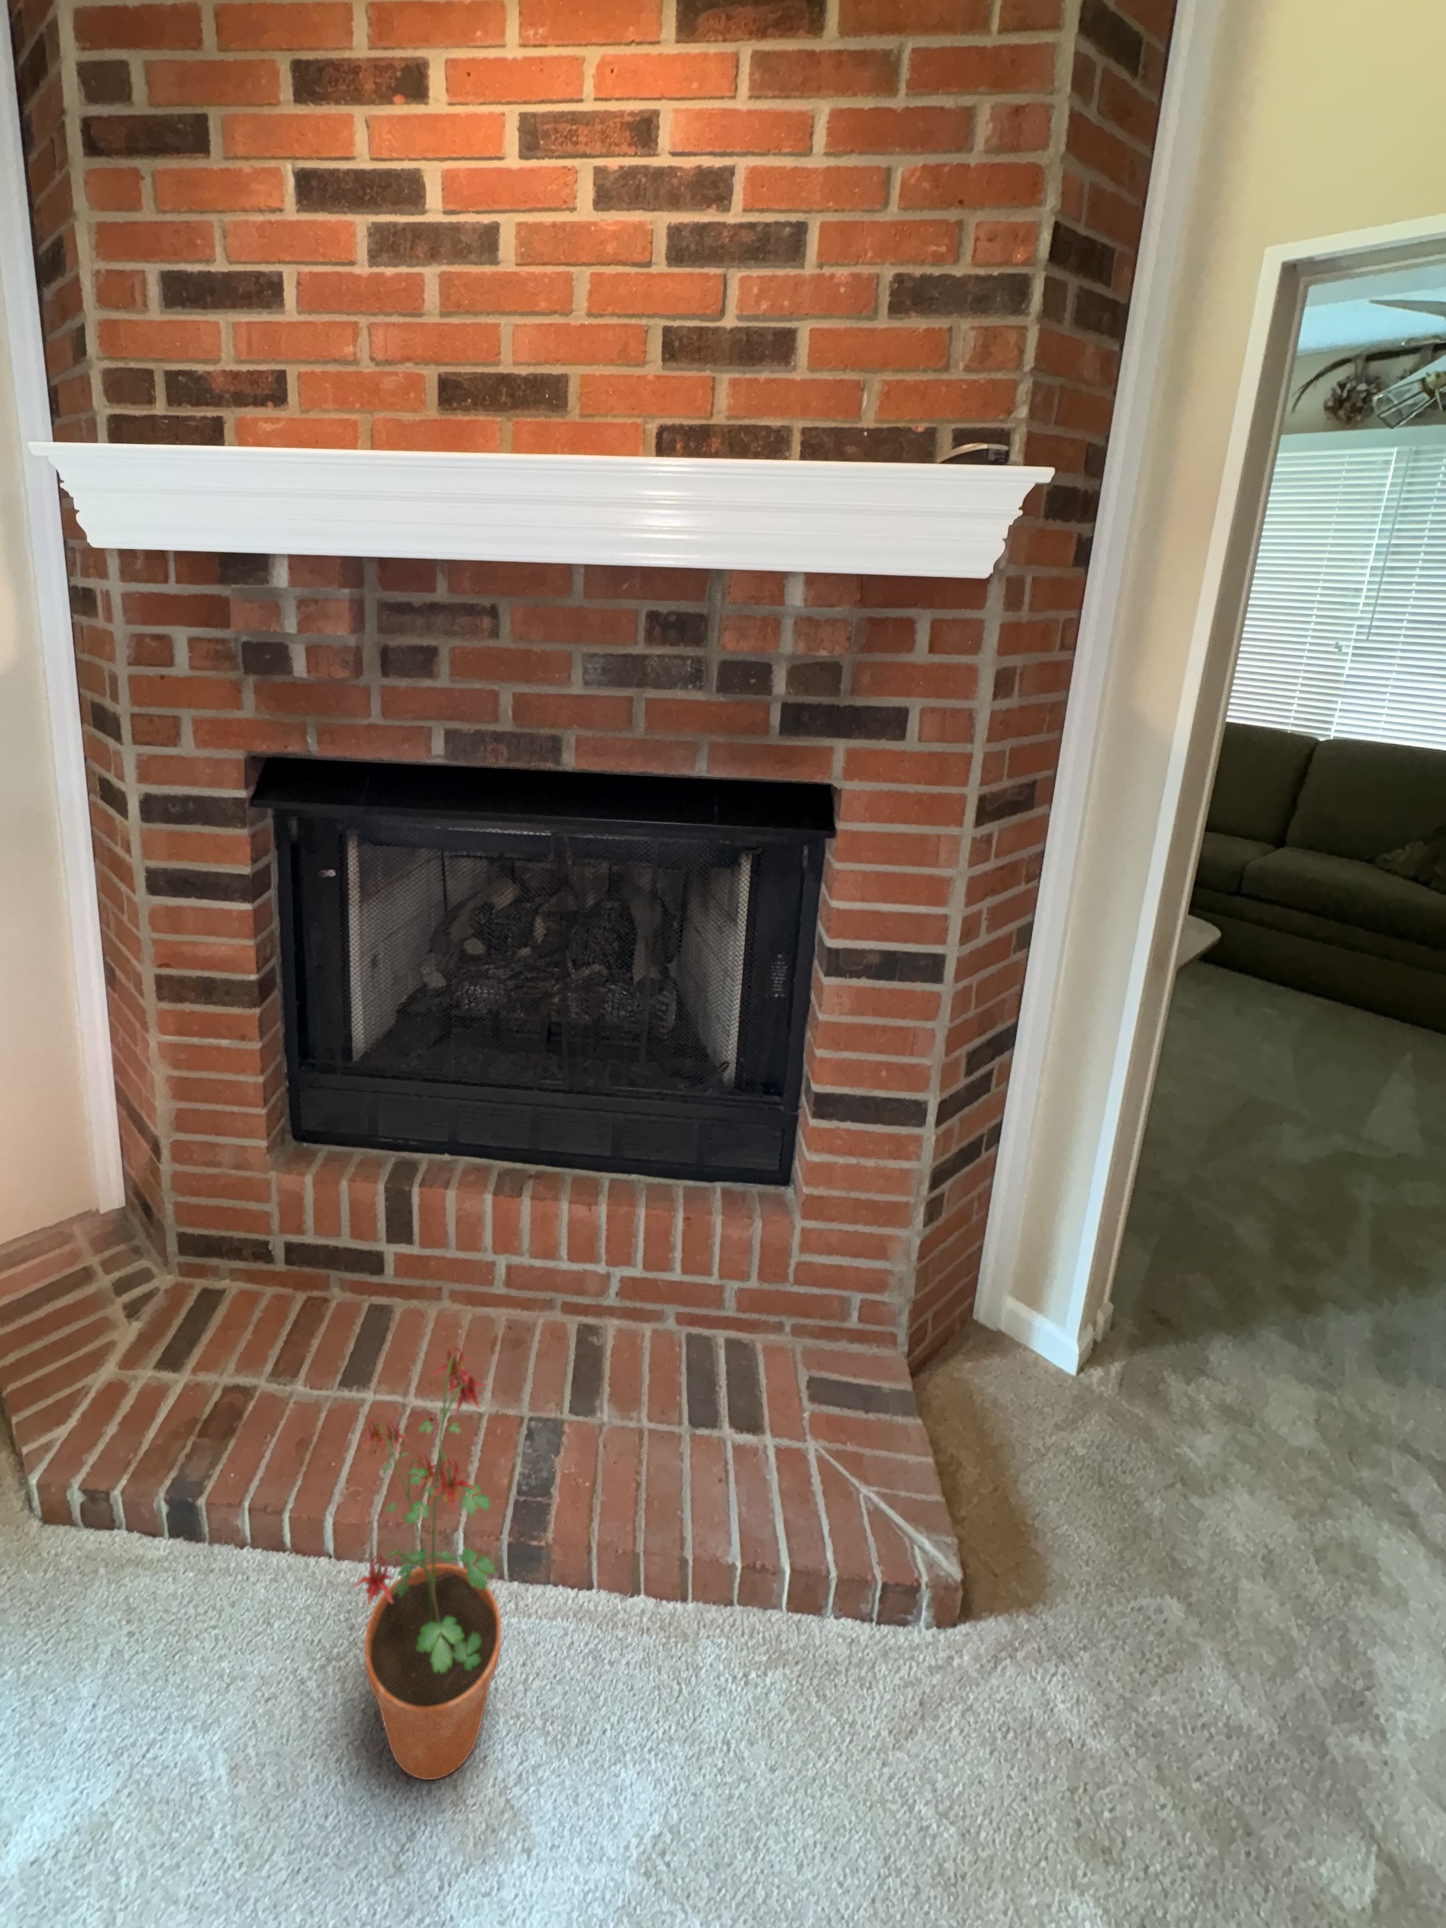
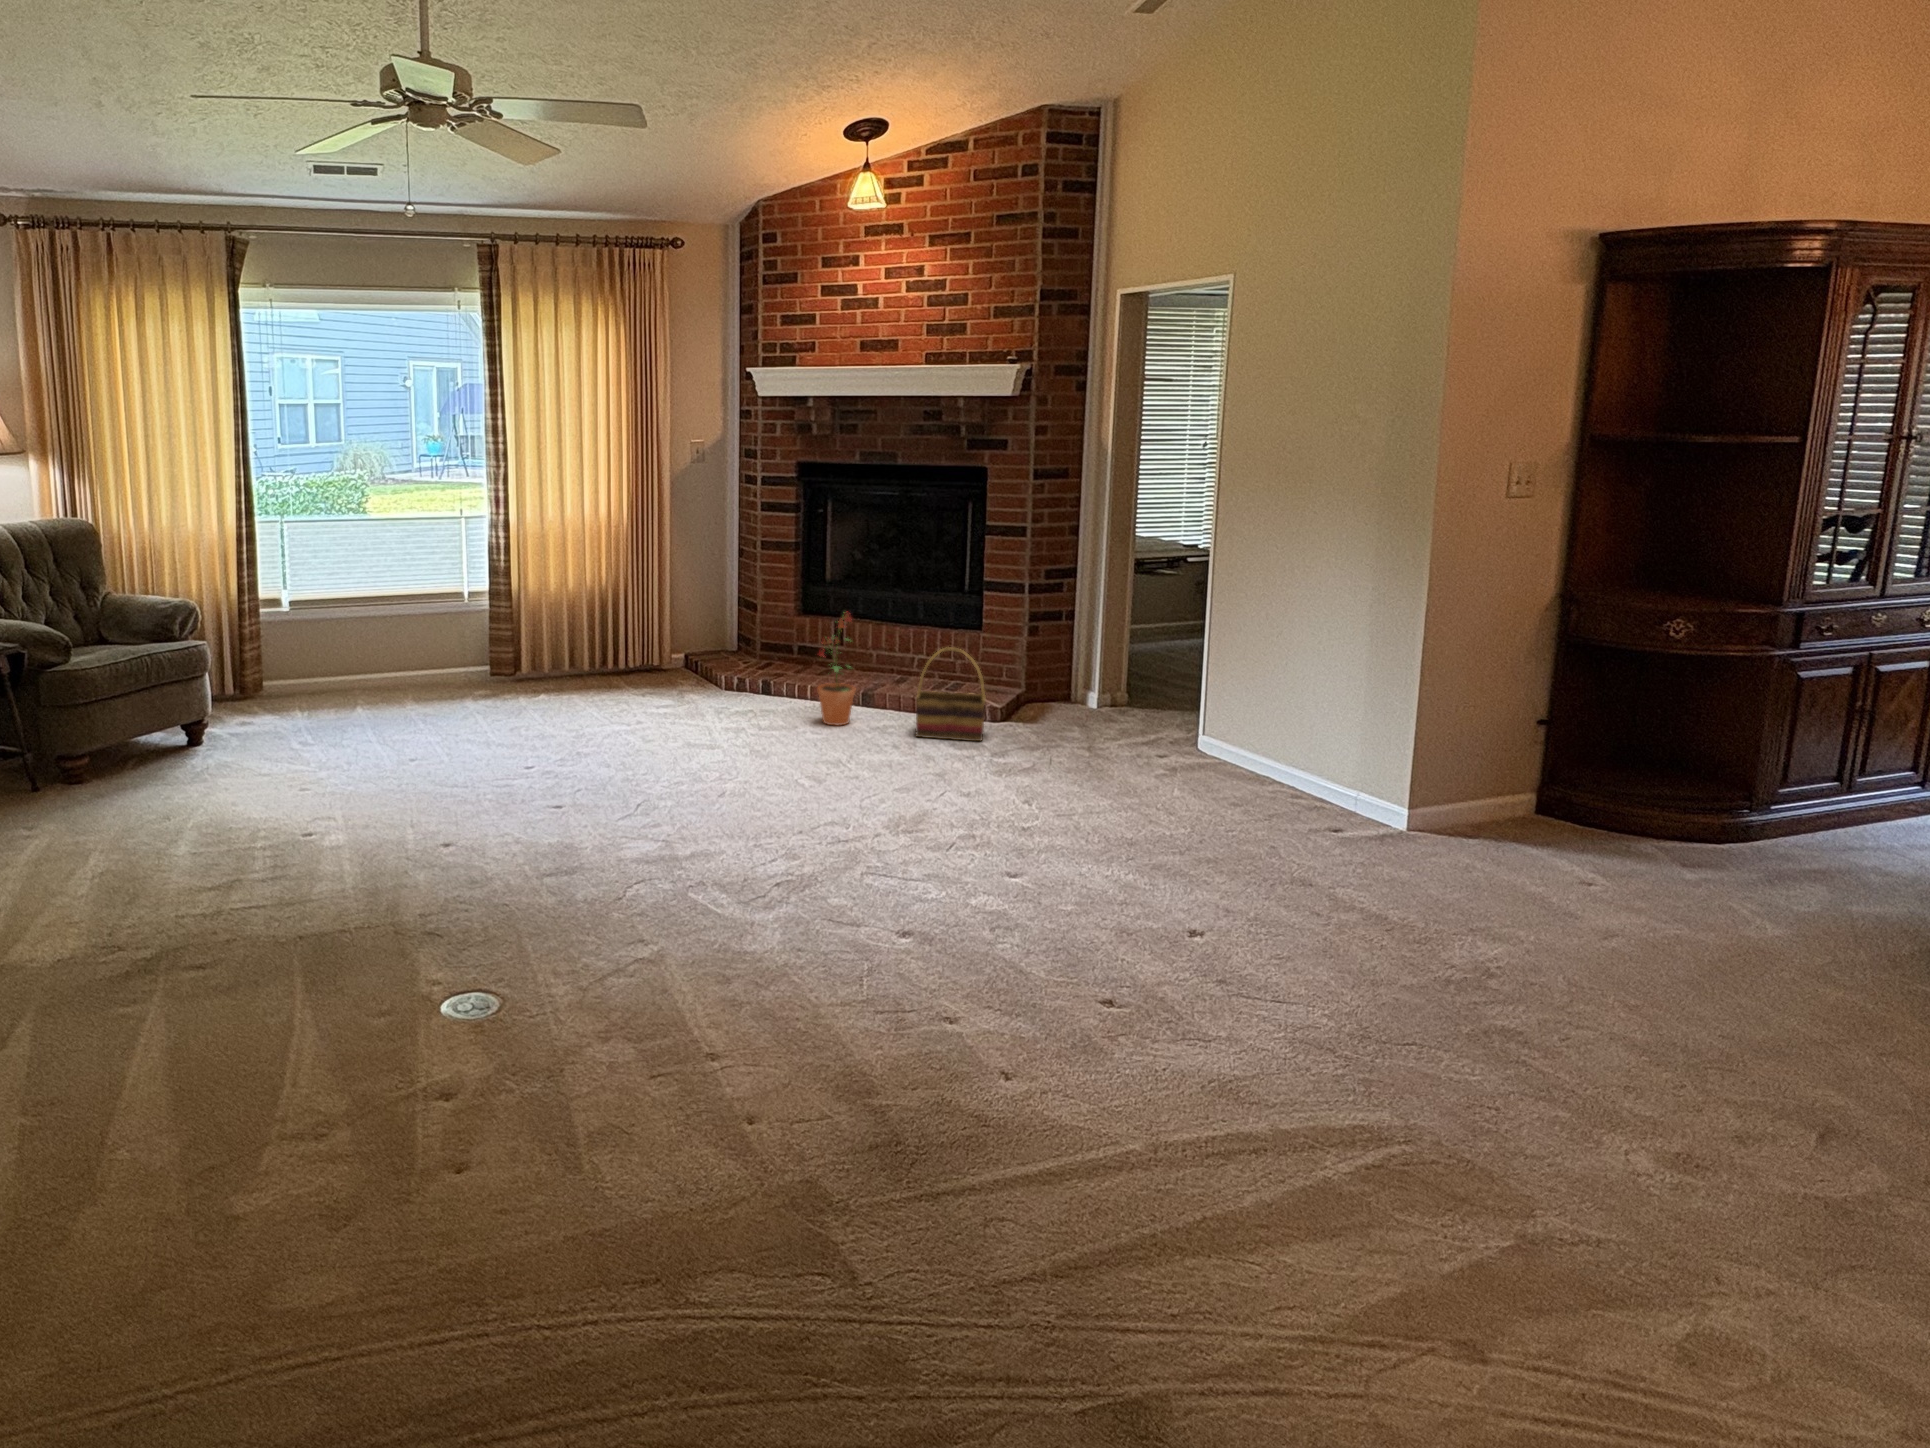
basket: none [717,1514,993,1849] -> present [916,647,986,741]

